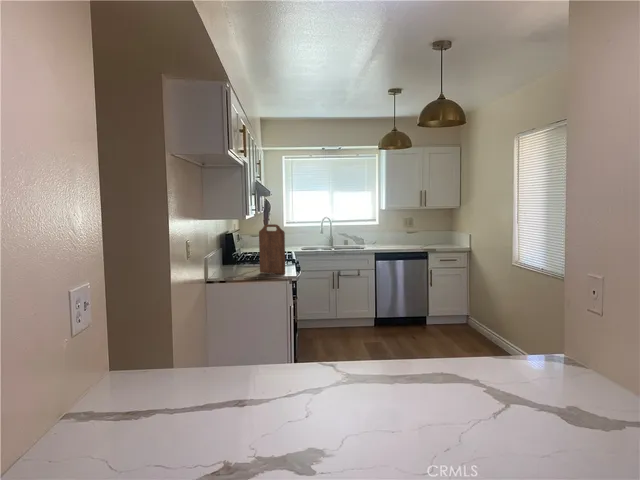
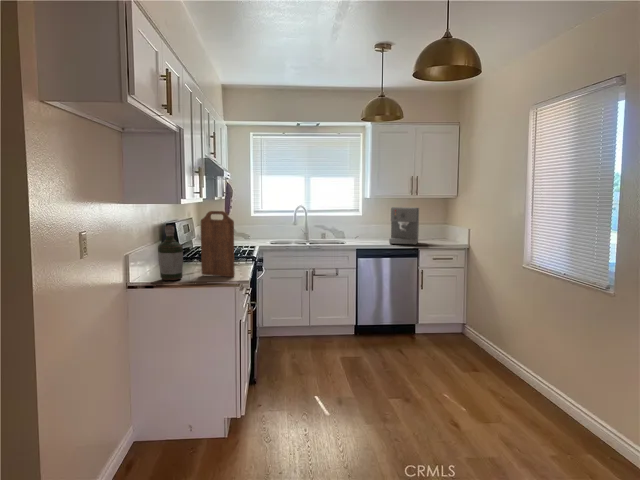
coffee maker: none [402,217,427,249] -> present [389,207,419,245]
bottle: none [229,236,247,277] -> present [158,226,183,280]

